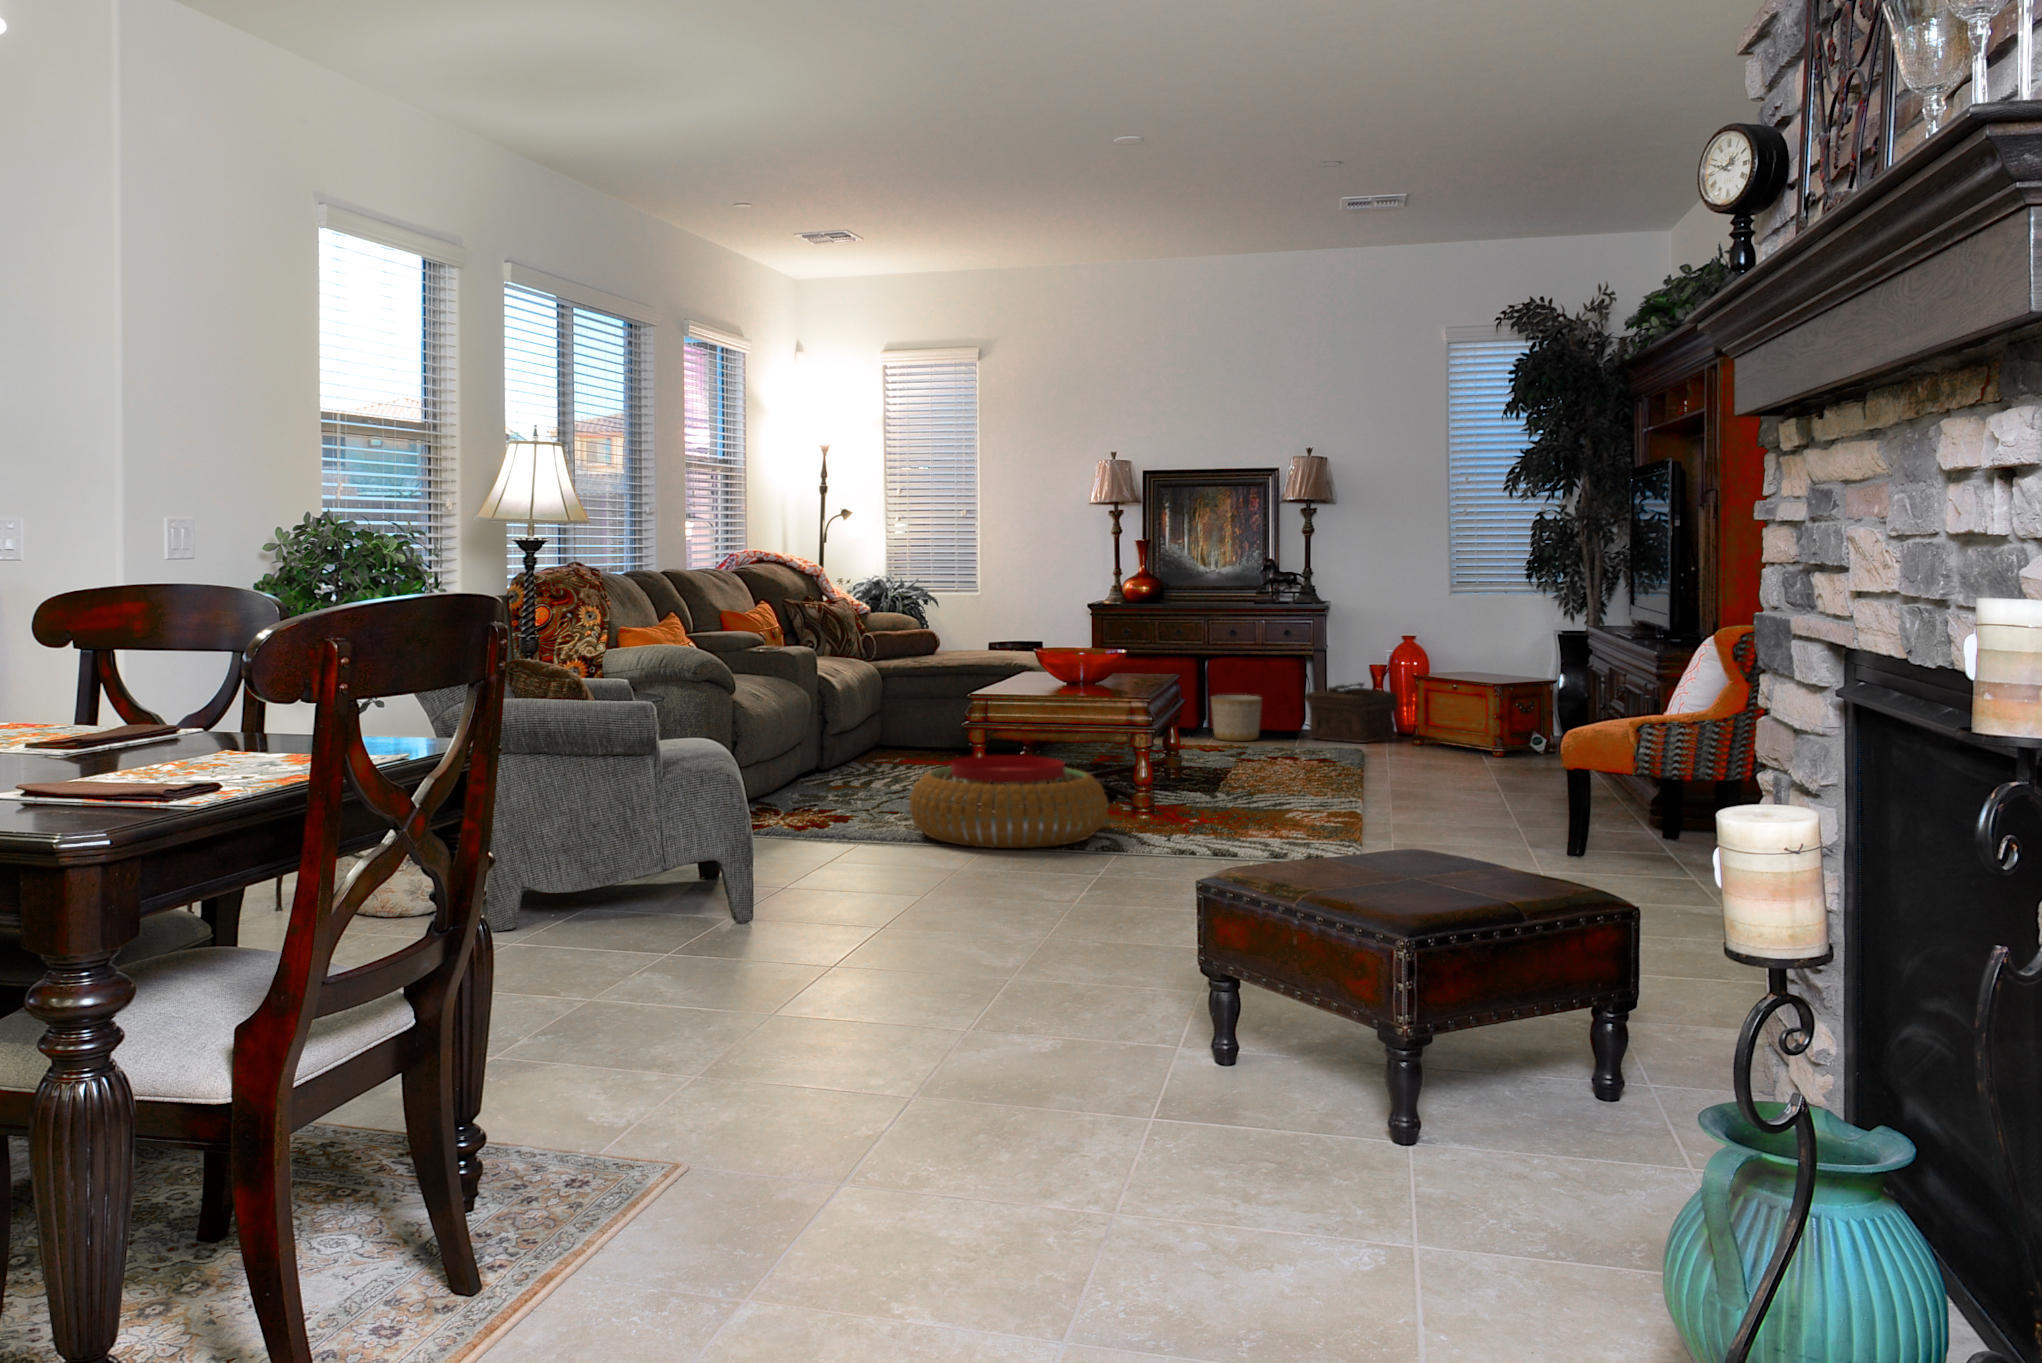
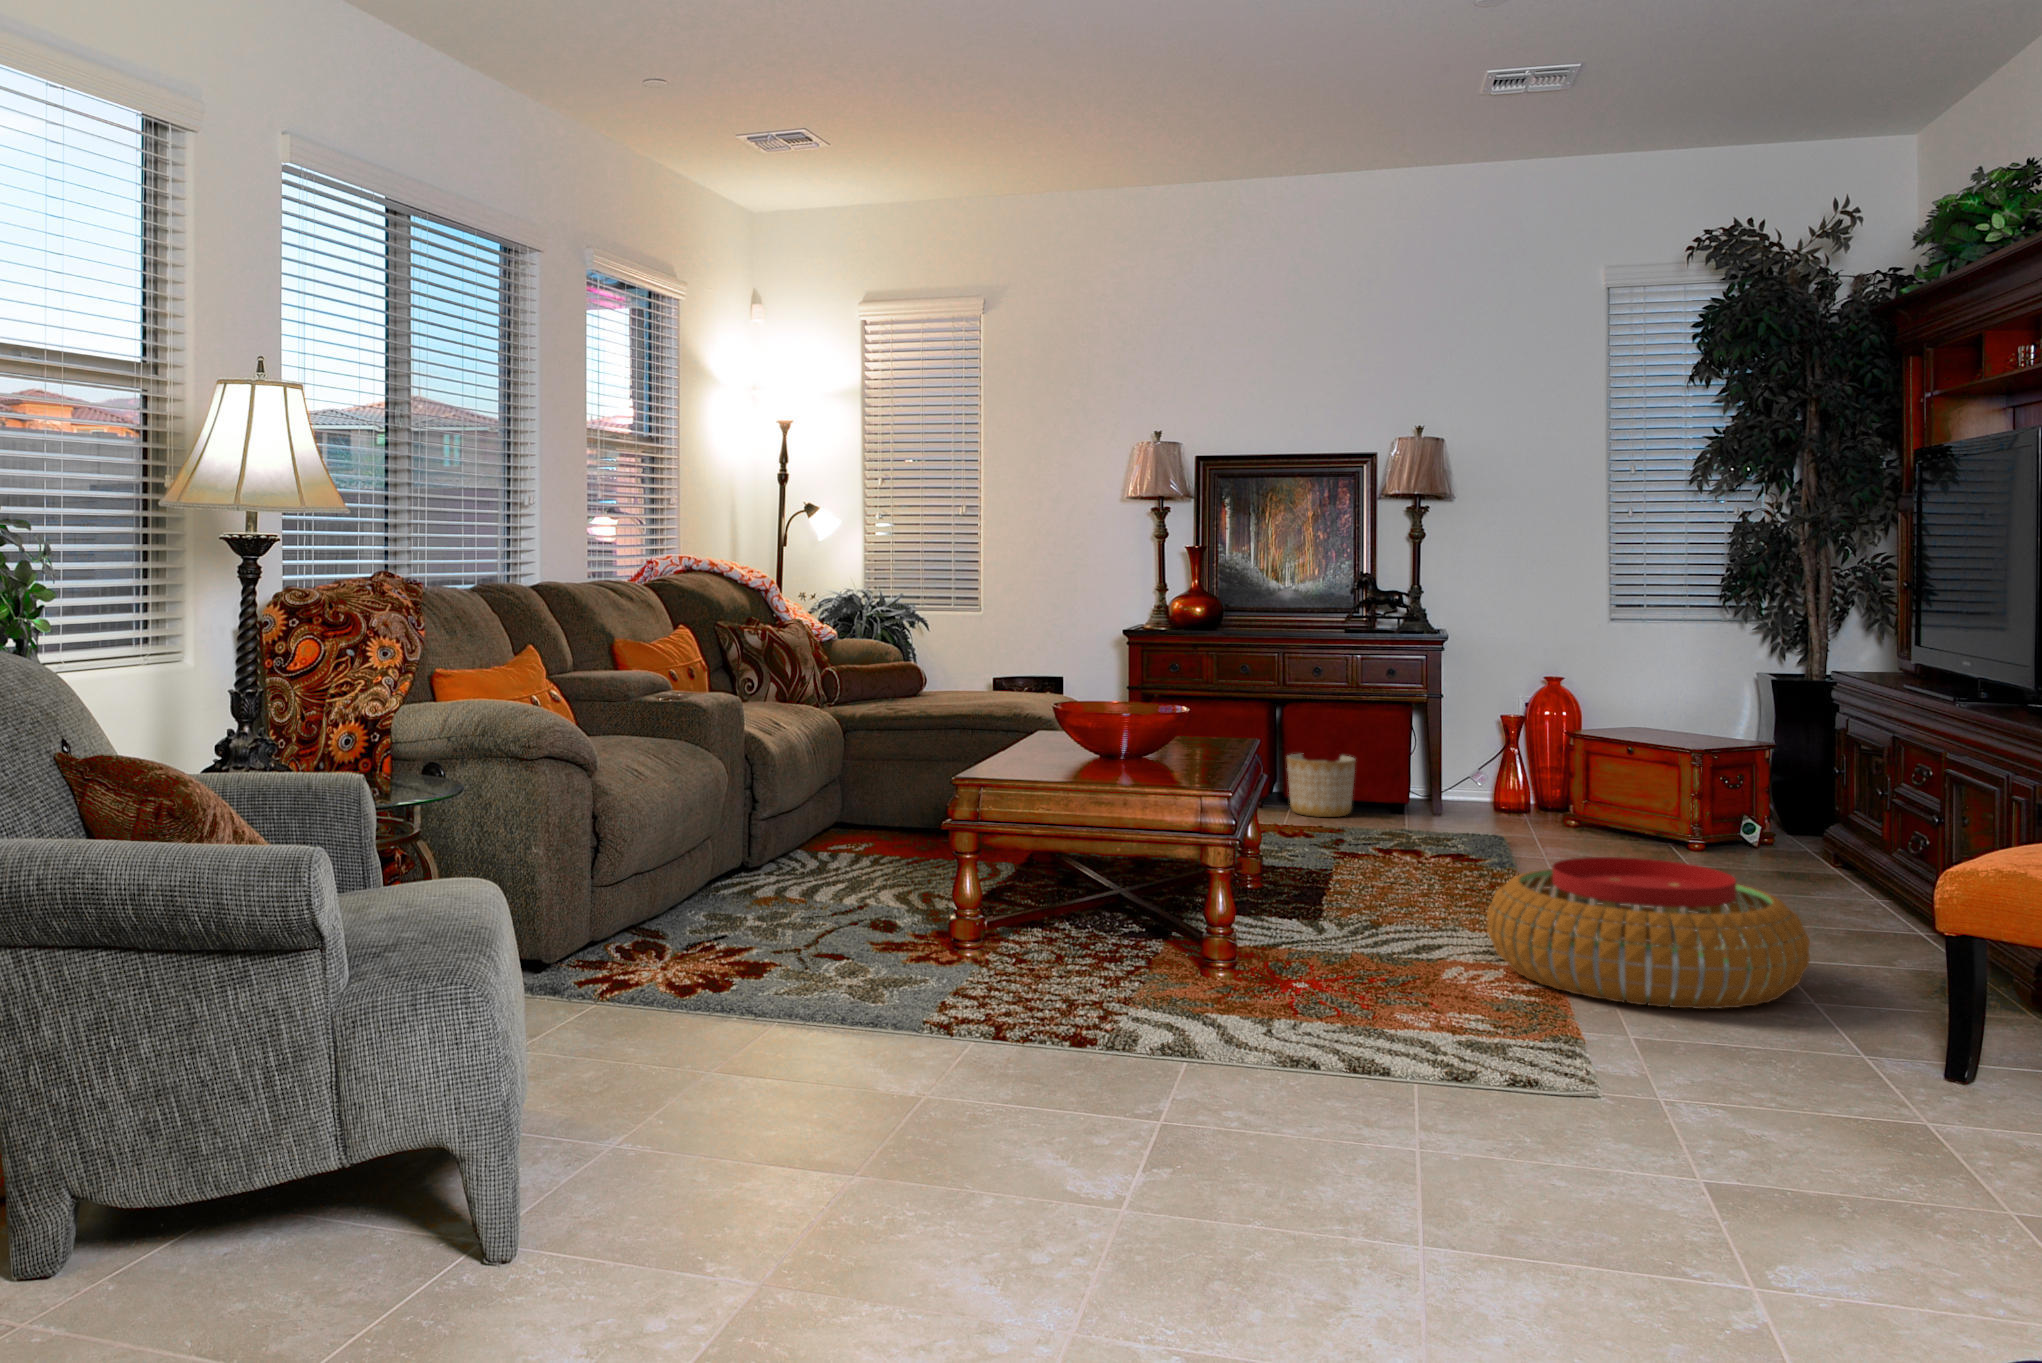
basket: present [1304,683,1398,743] -> none [1399,739,1540,823]
pouf: present [909,755,1107,848] -> present [1487,857,1810,1009]

